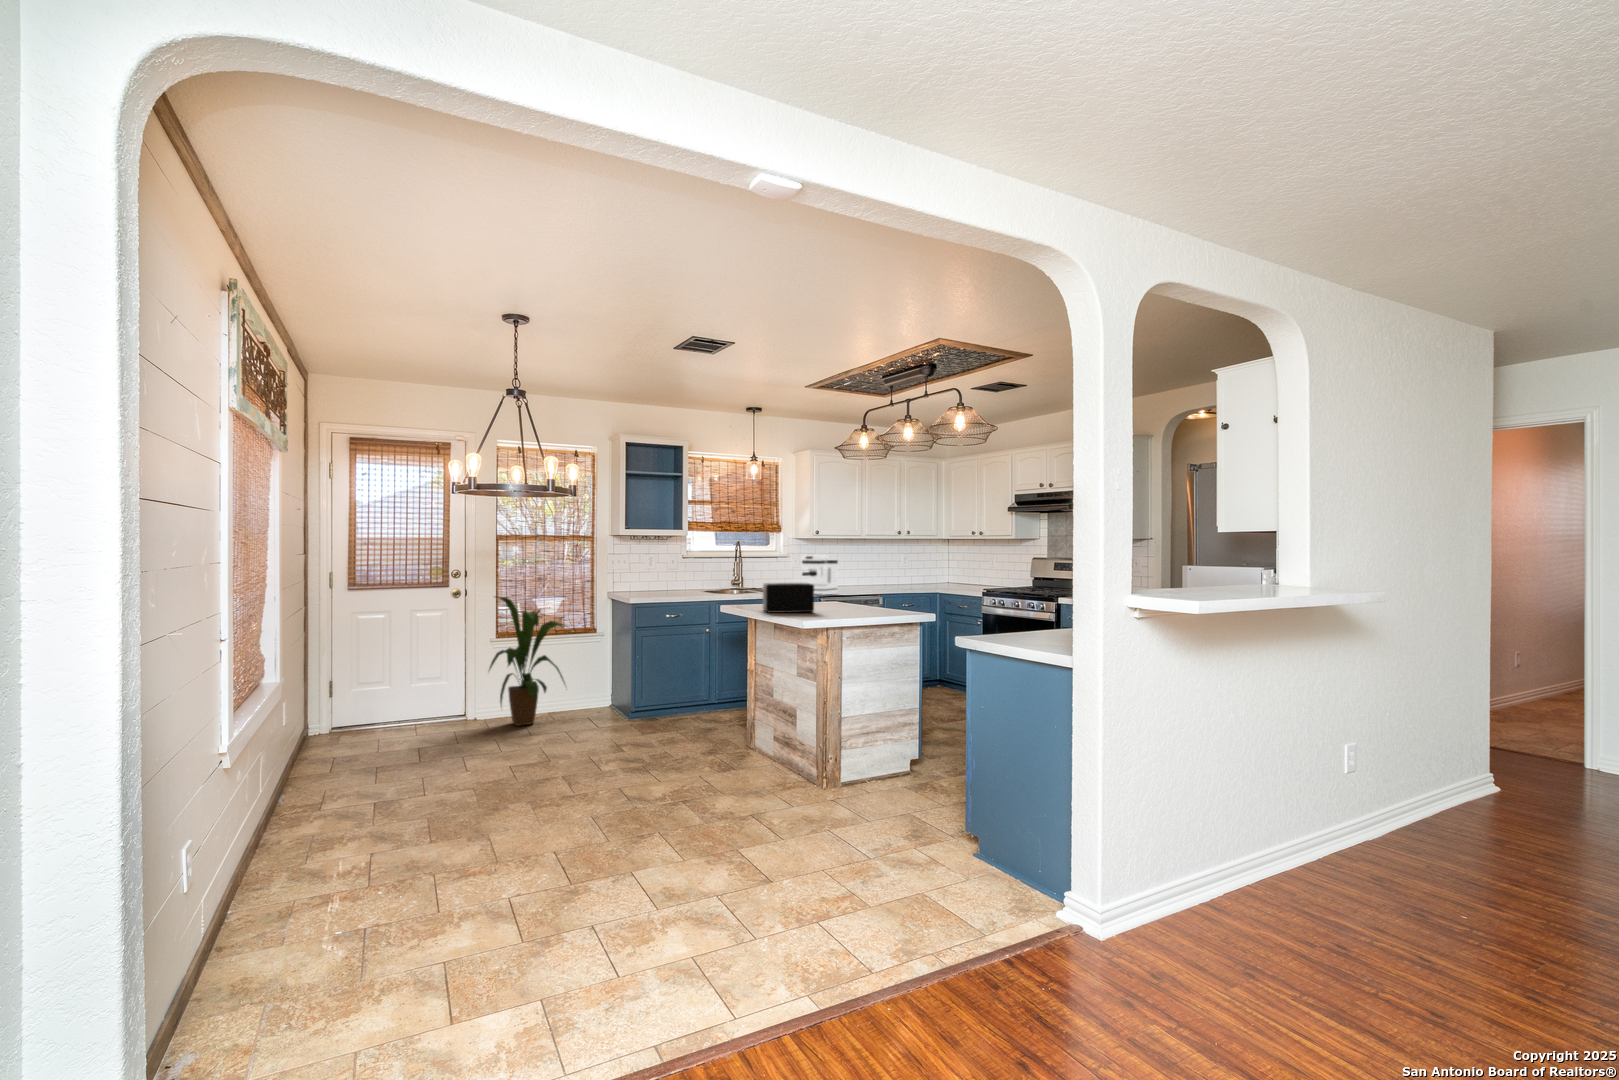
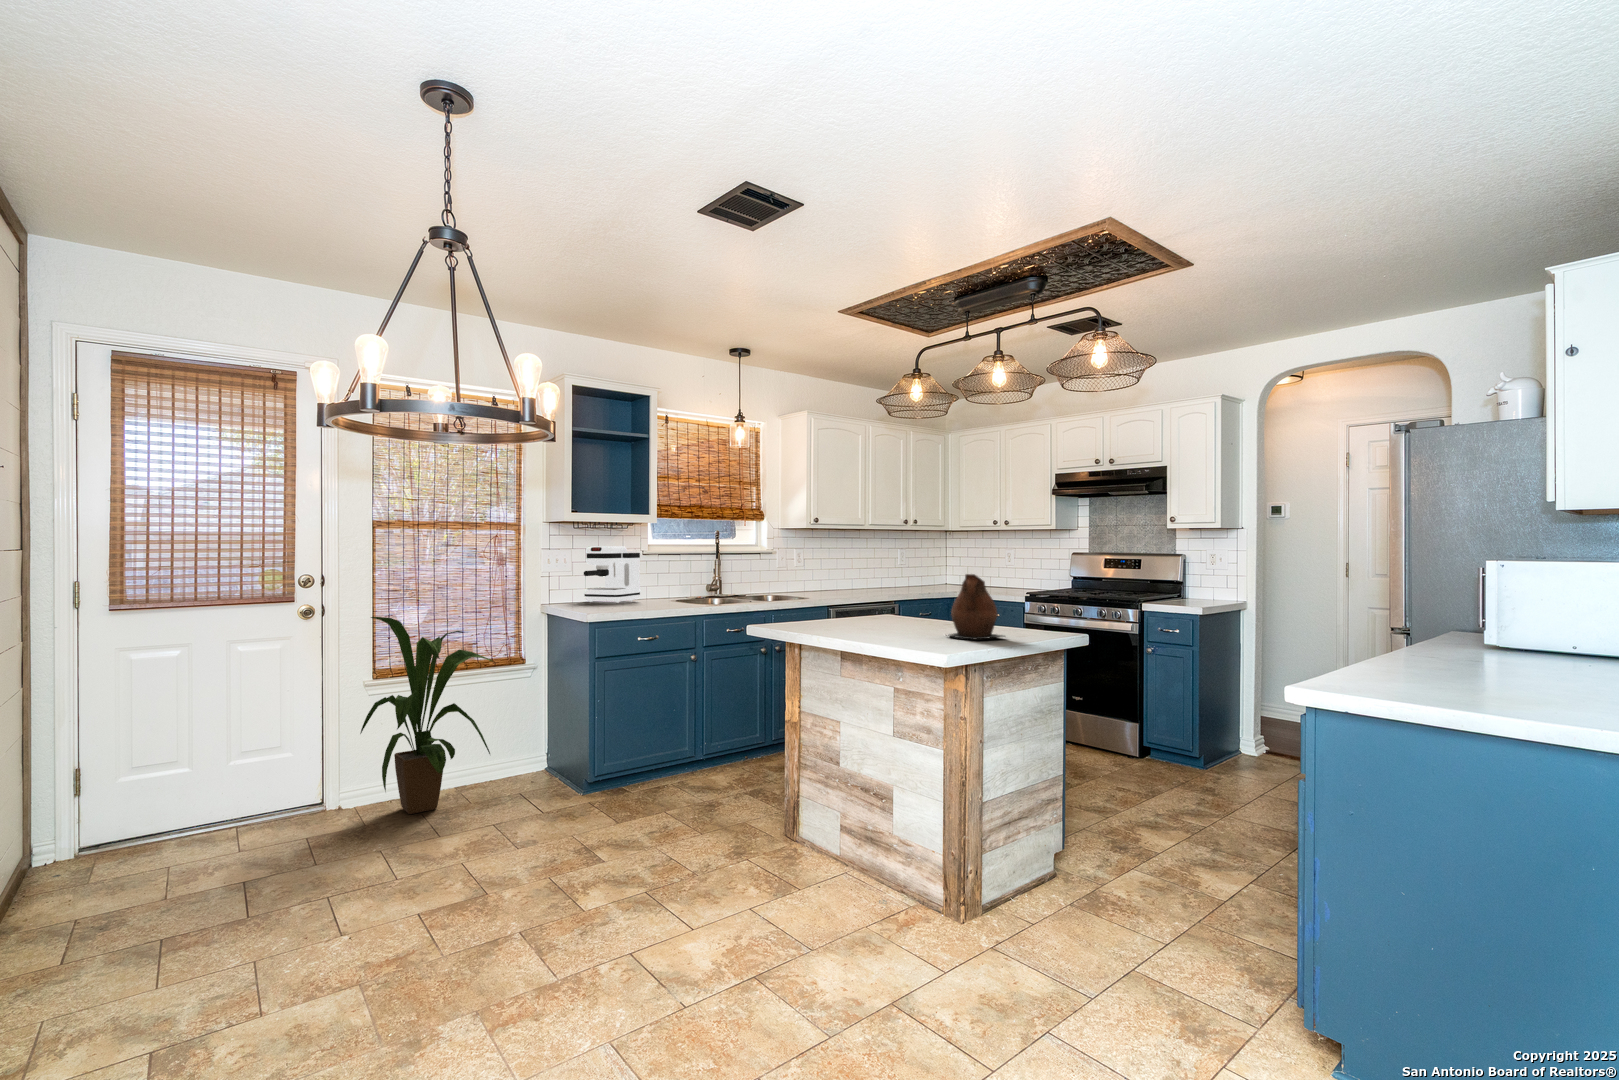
coffee maker: present [802,555,838,595] -> present [584,546,640,603]
ceramic pitcher: none [842,572,883,615] -> present [949,574,1004,640]
toaster: present [762,583,814,613] -> none [818,590,901,638]

